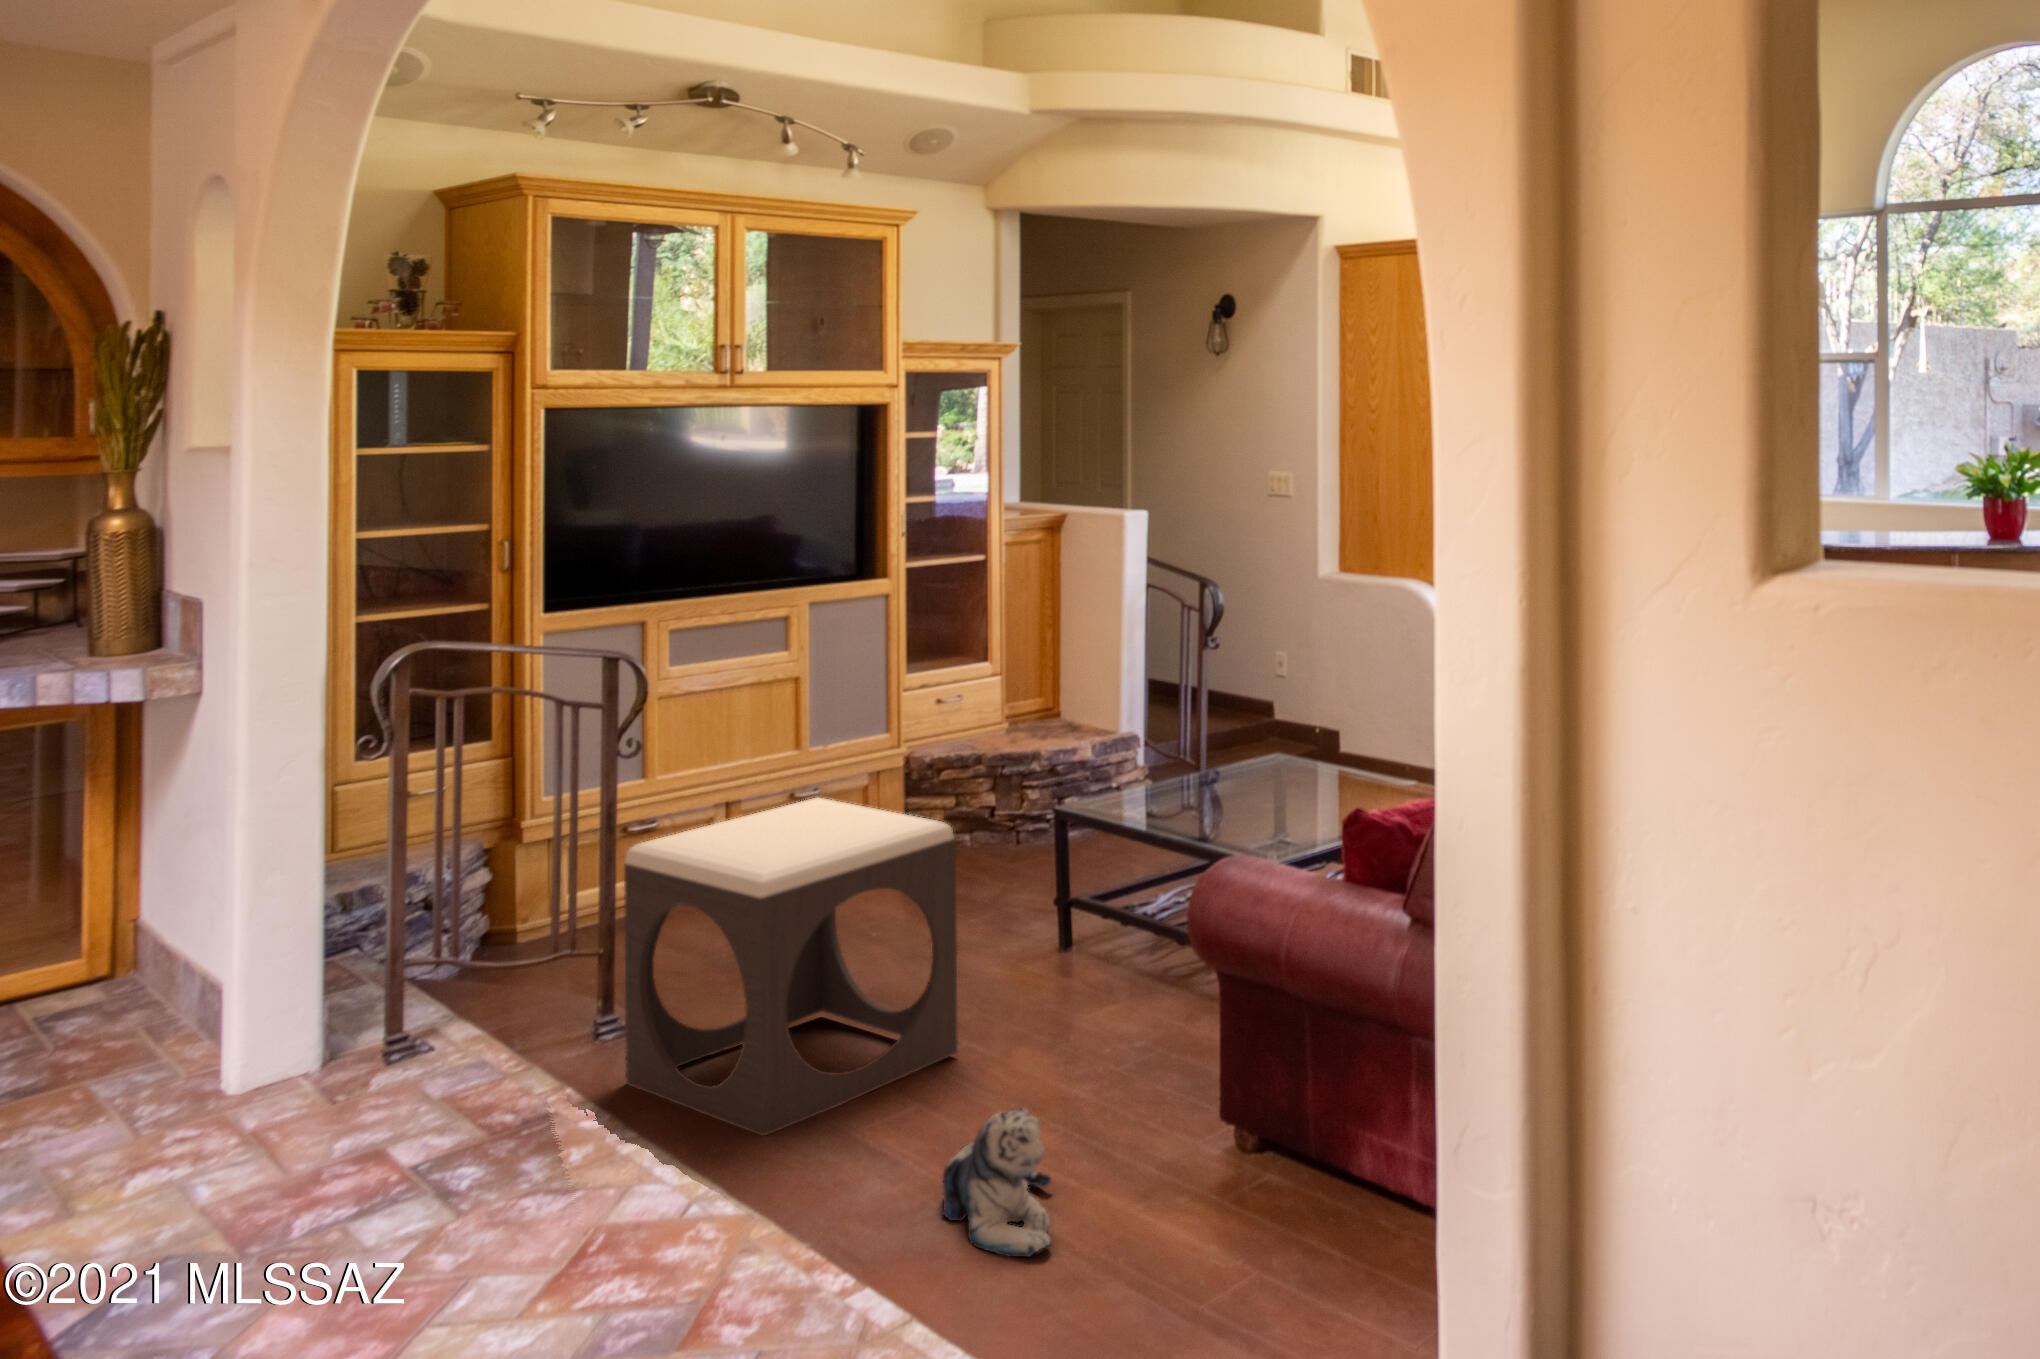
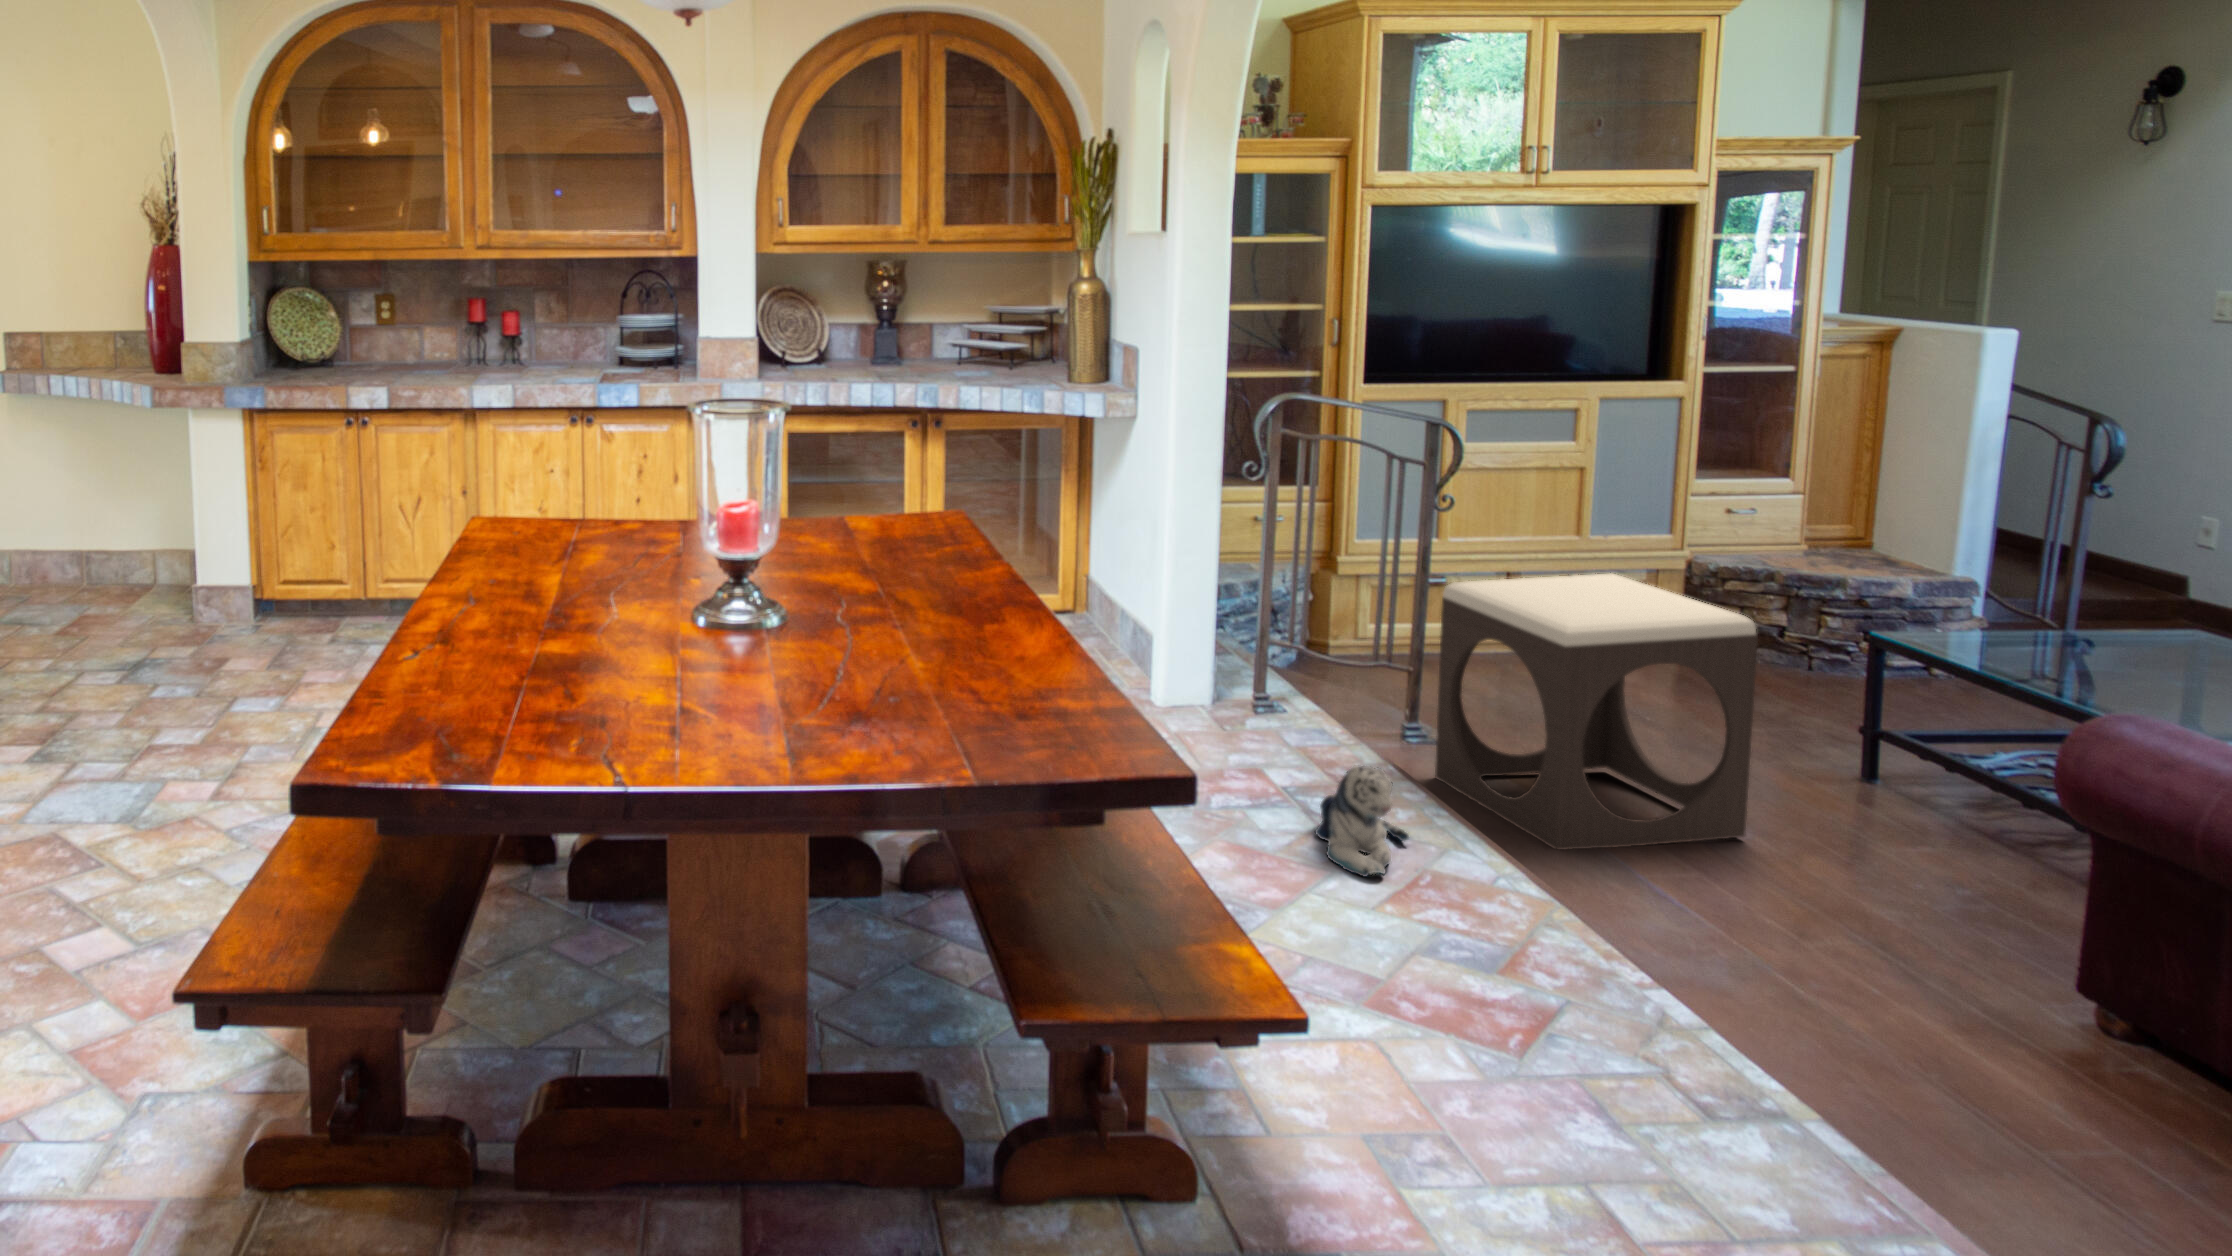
plush toy: present [942,1108,1051,1257] -> present [1315,765,1409,877]

